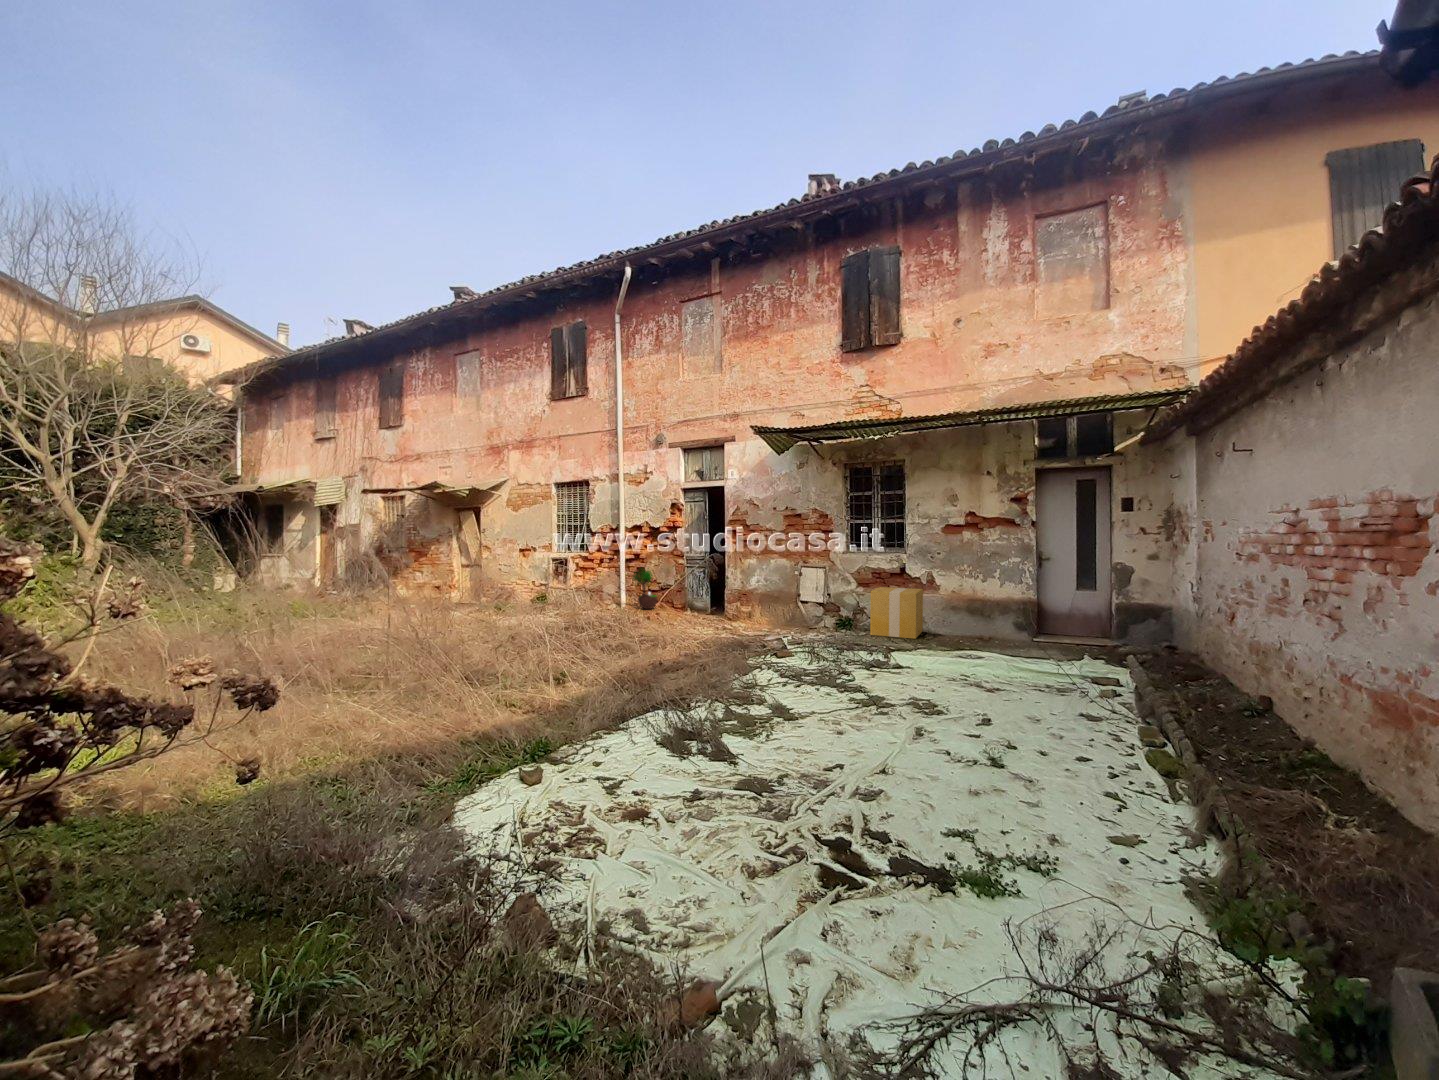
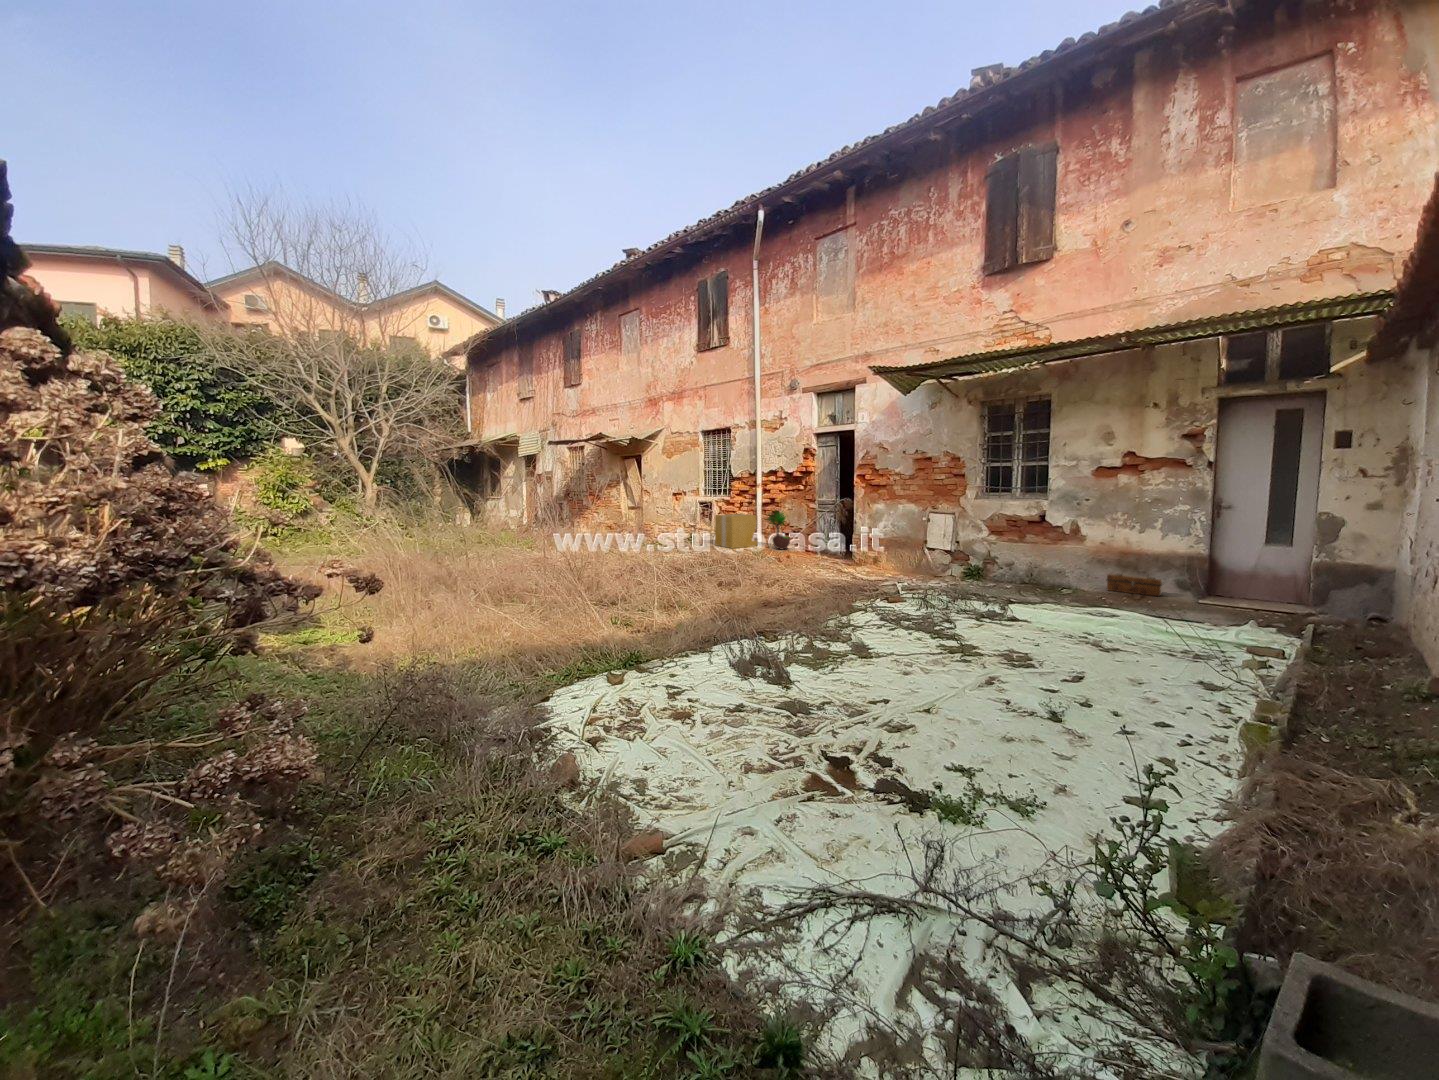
cardboard box: present [870,587,923,639] -> present [715,514,757,548]
toolbox: none [962,617,1008,640] -> present [1106,570,1163,596]

